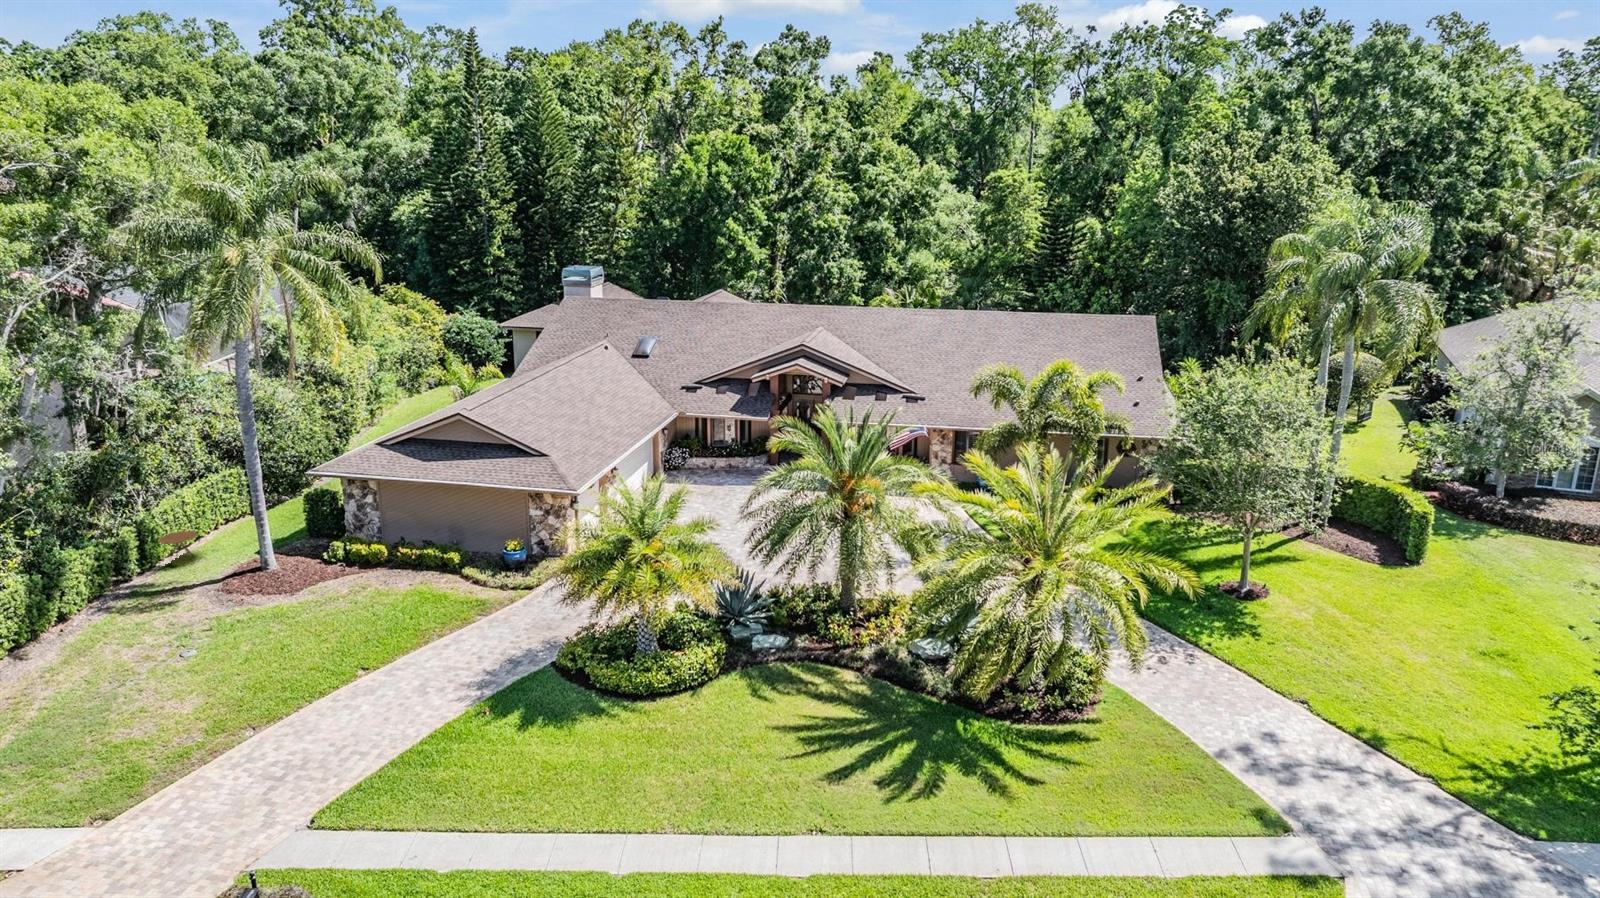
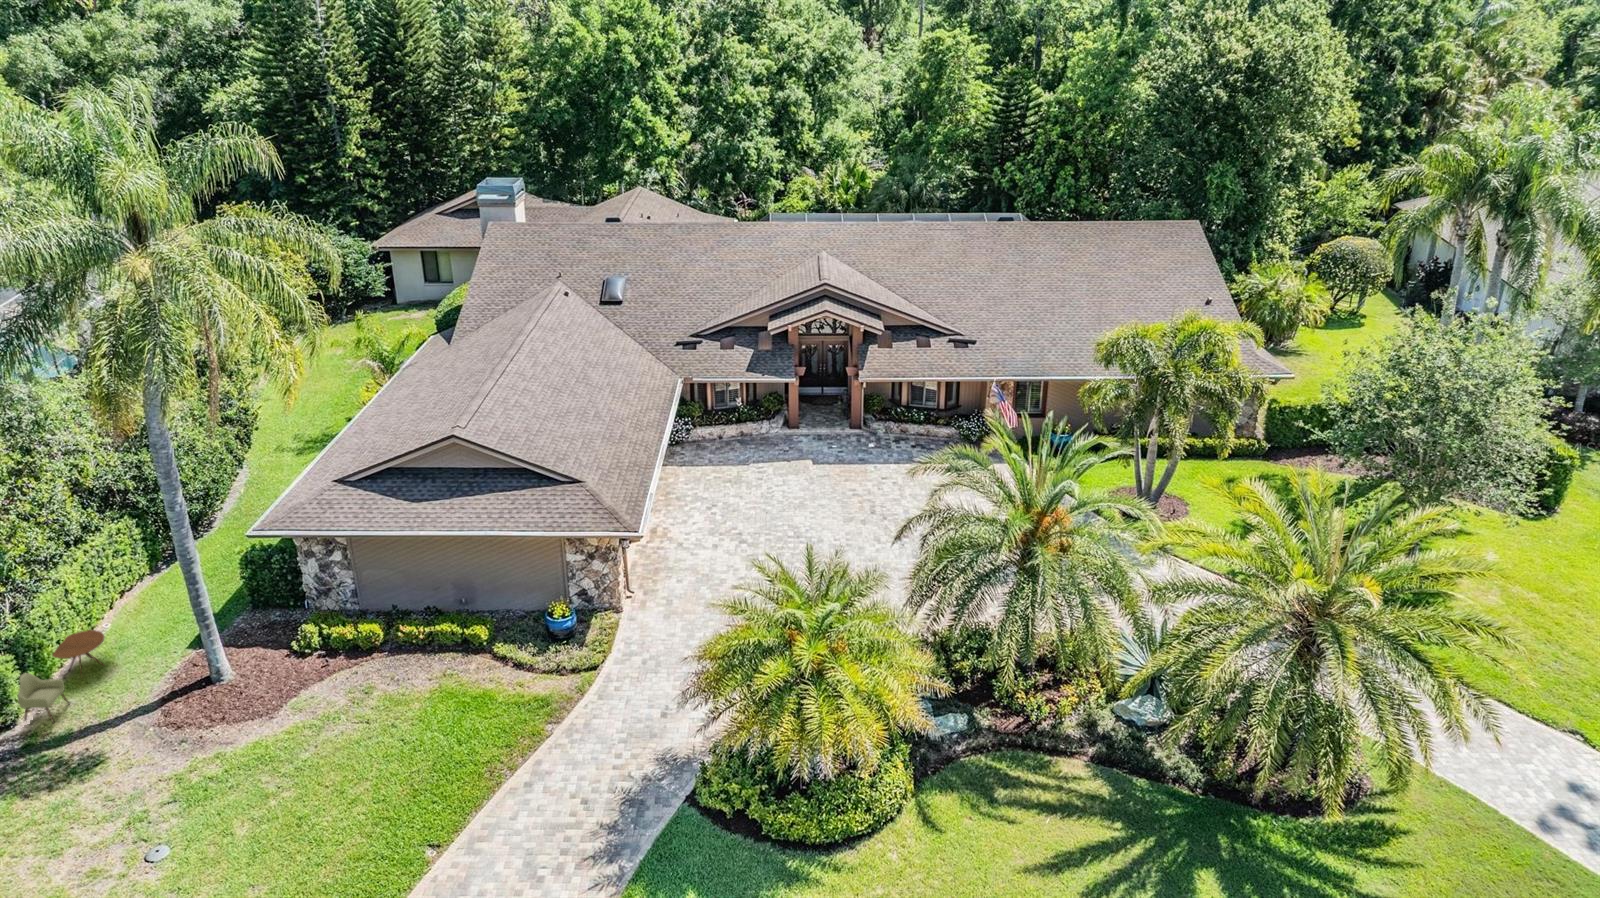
chair: none [120,546,162,584] -> present [18,673,70,723]

